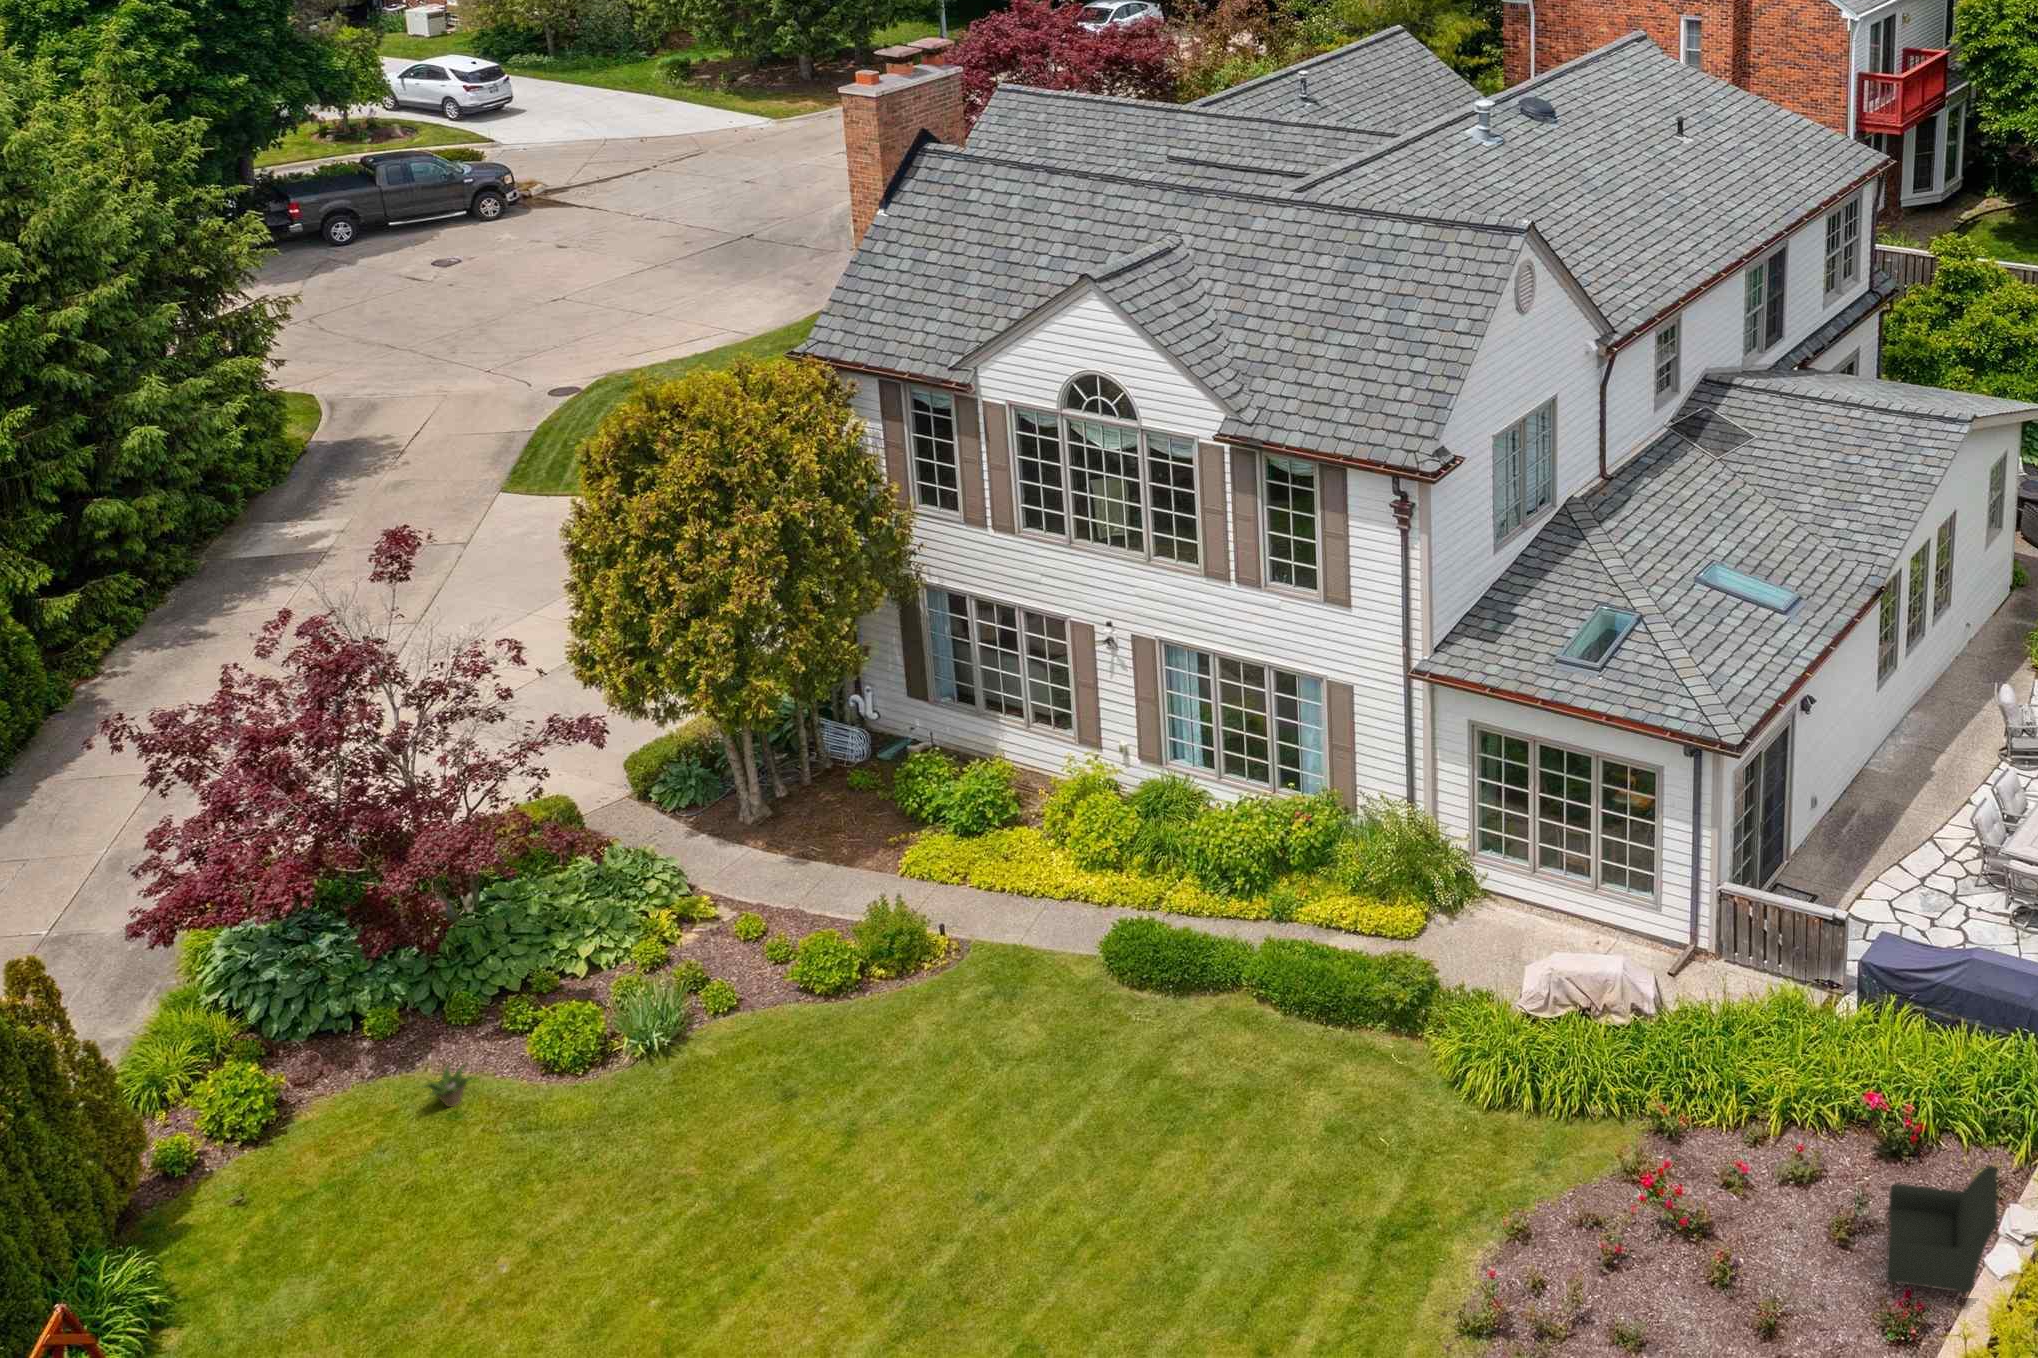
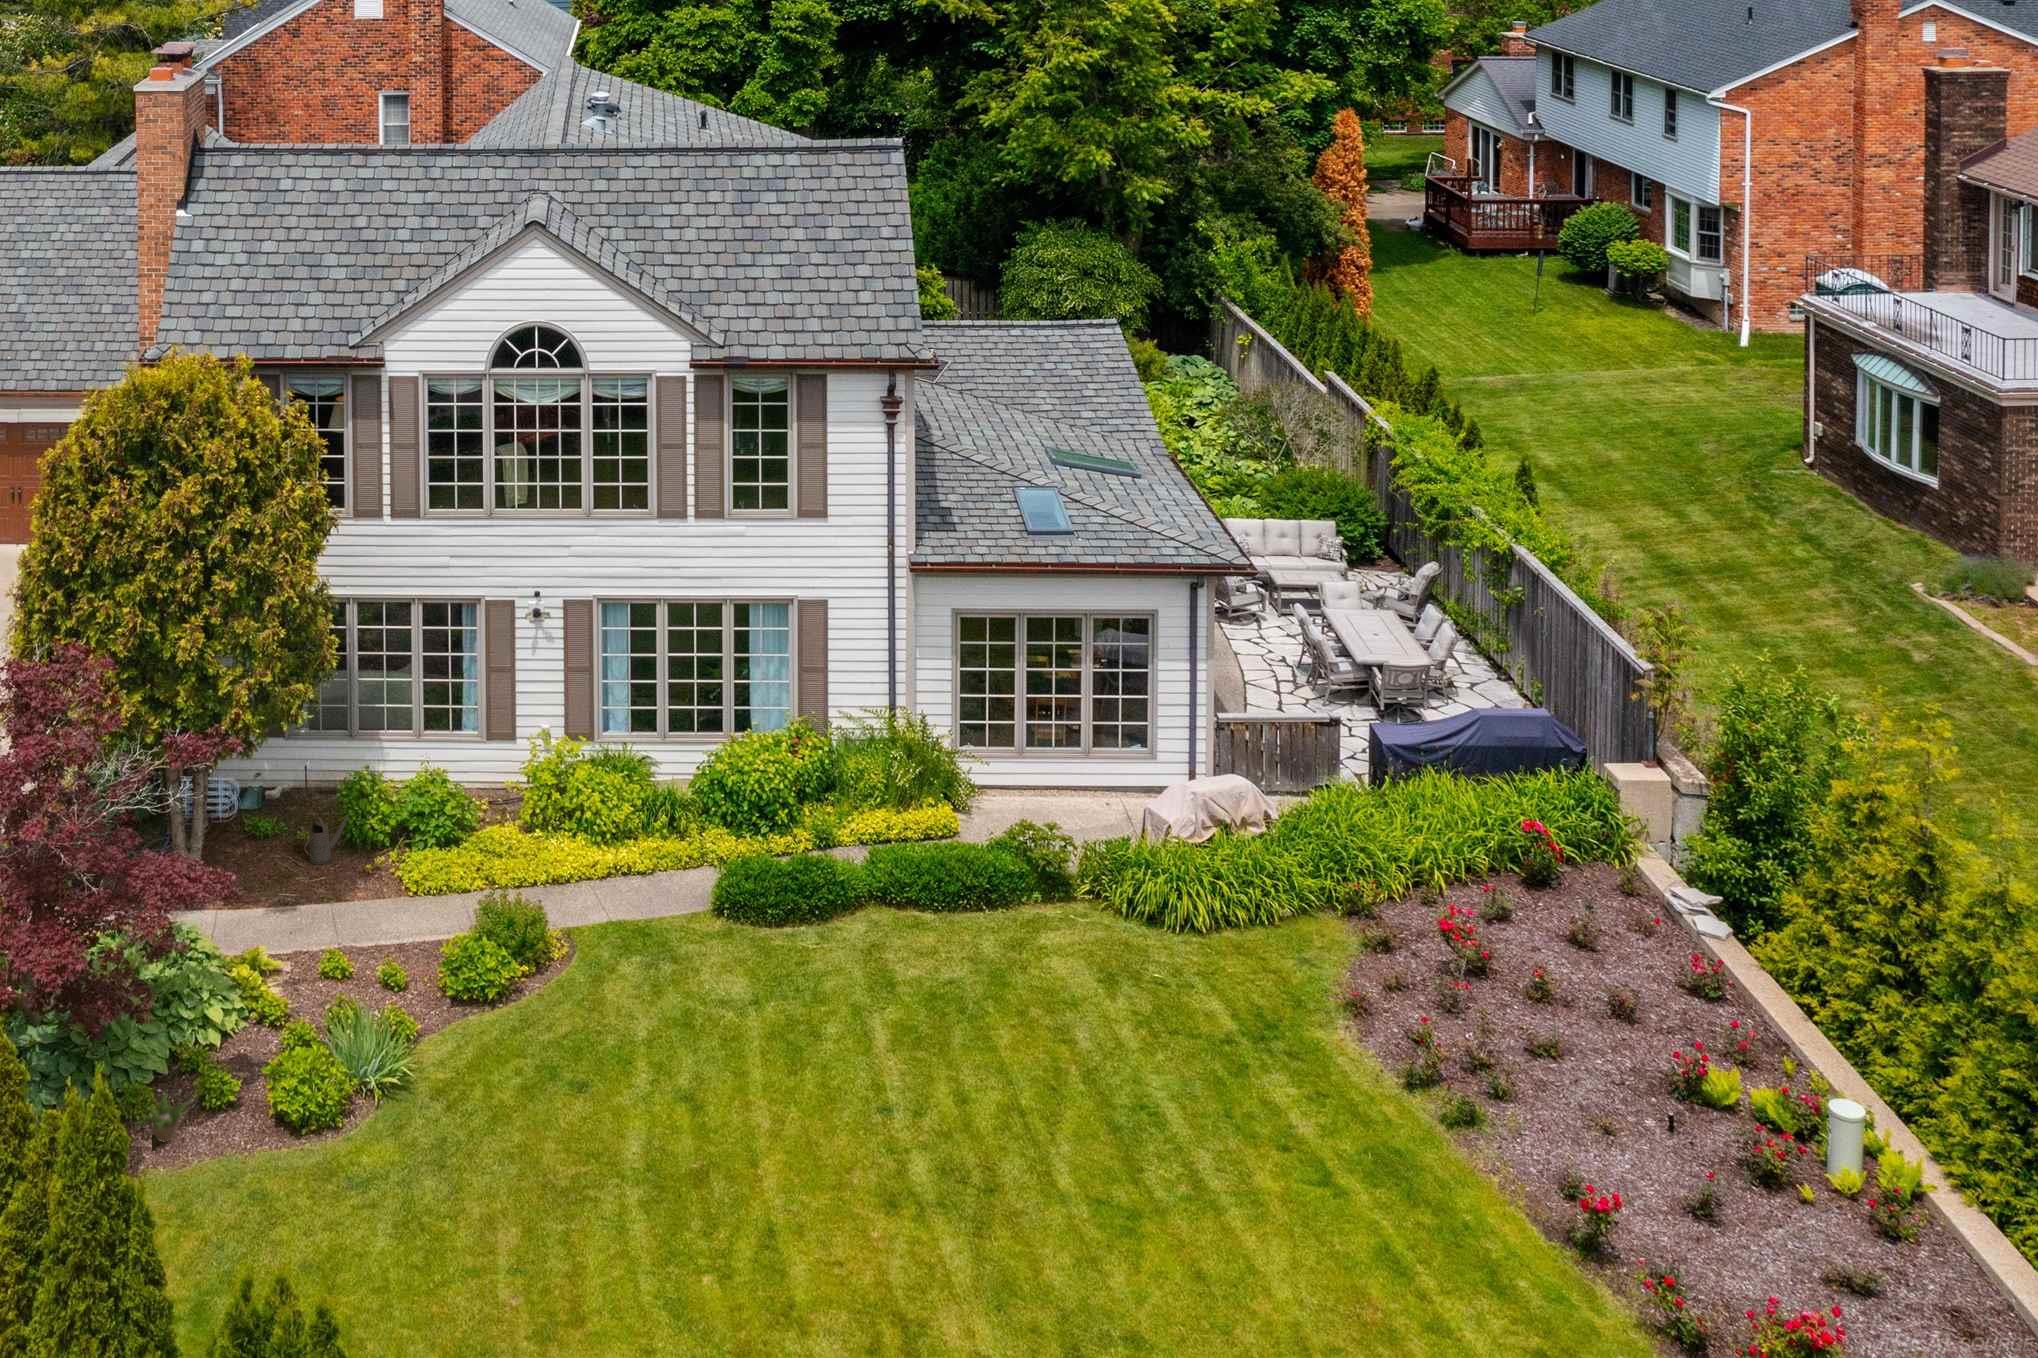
watering can: none [843,797,893,839] -> present [304,814,349,864]
chair: present [1886,1165,1998,1308] -> none [1599,817,1735,944]

